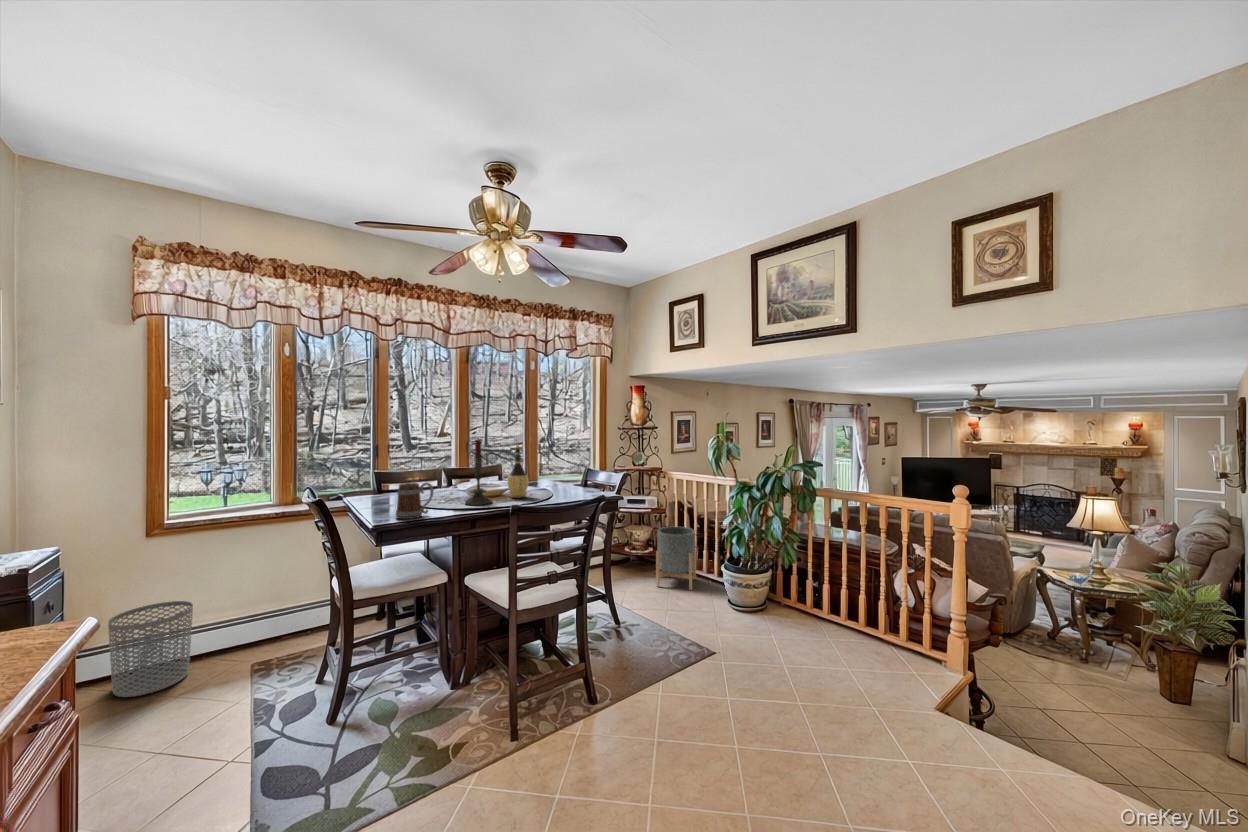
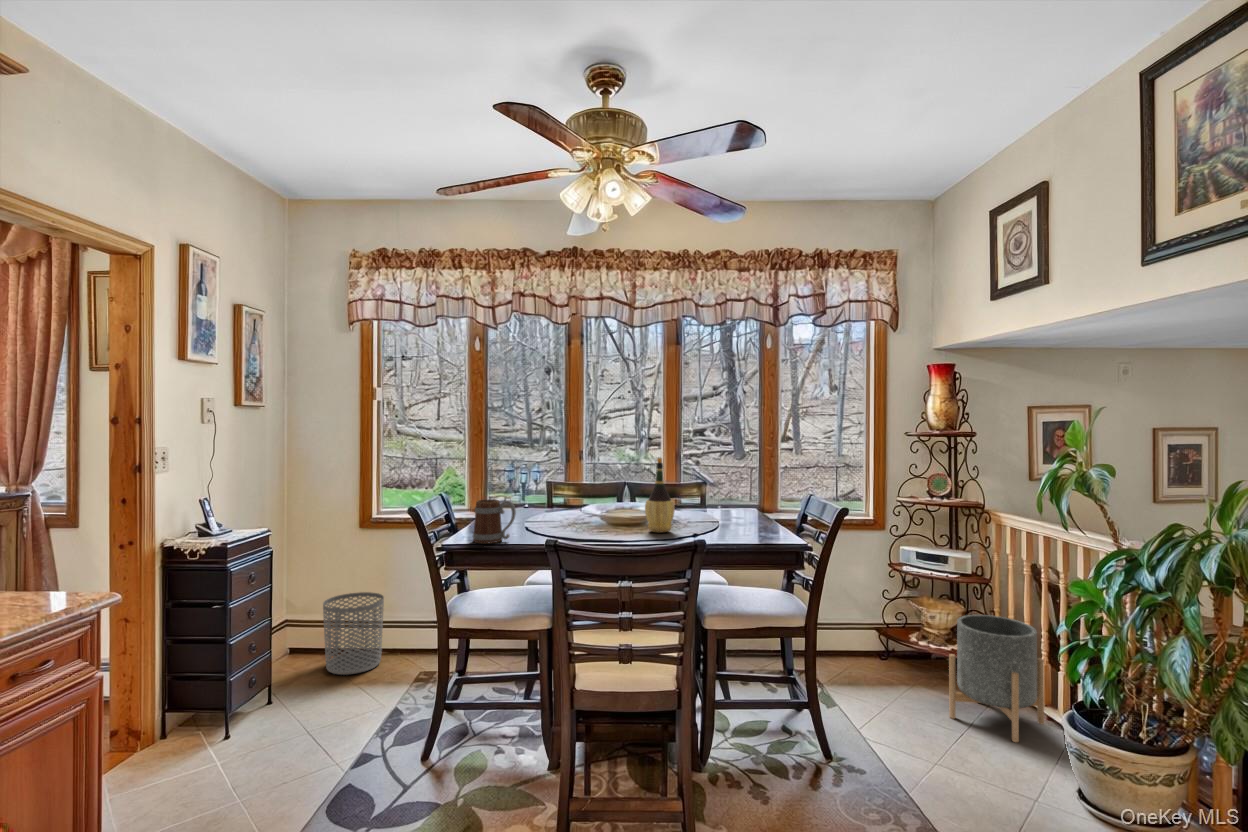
candle: present [465,439,492,505] -> none [579,446,614,537]

